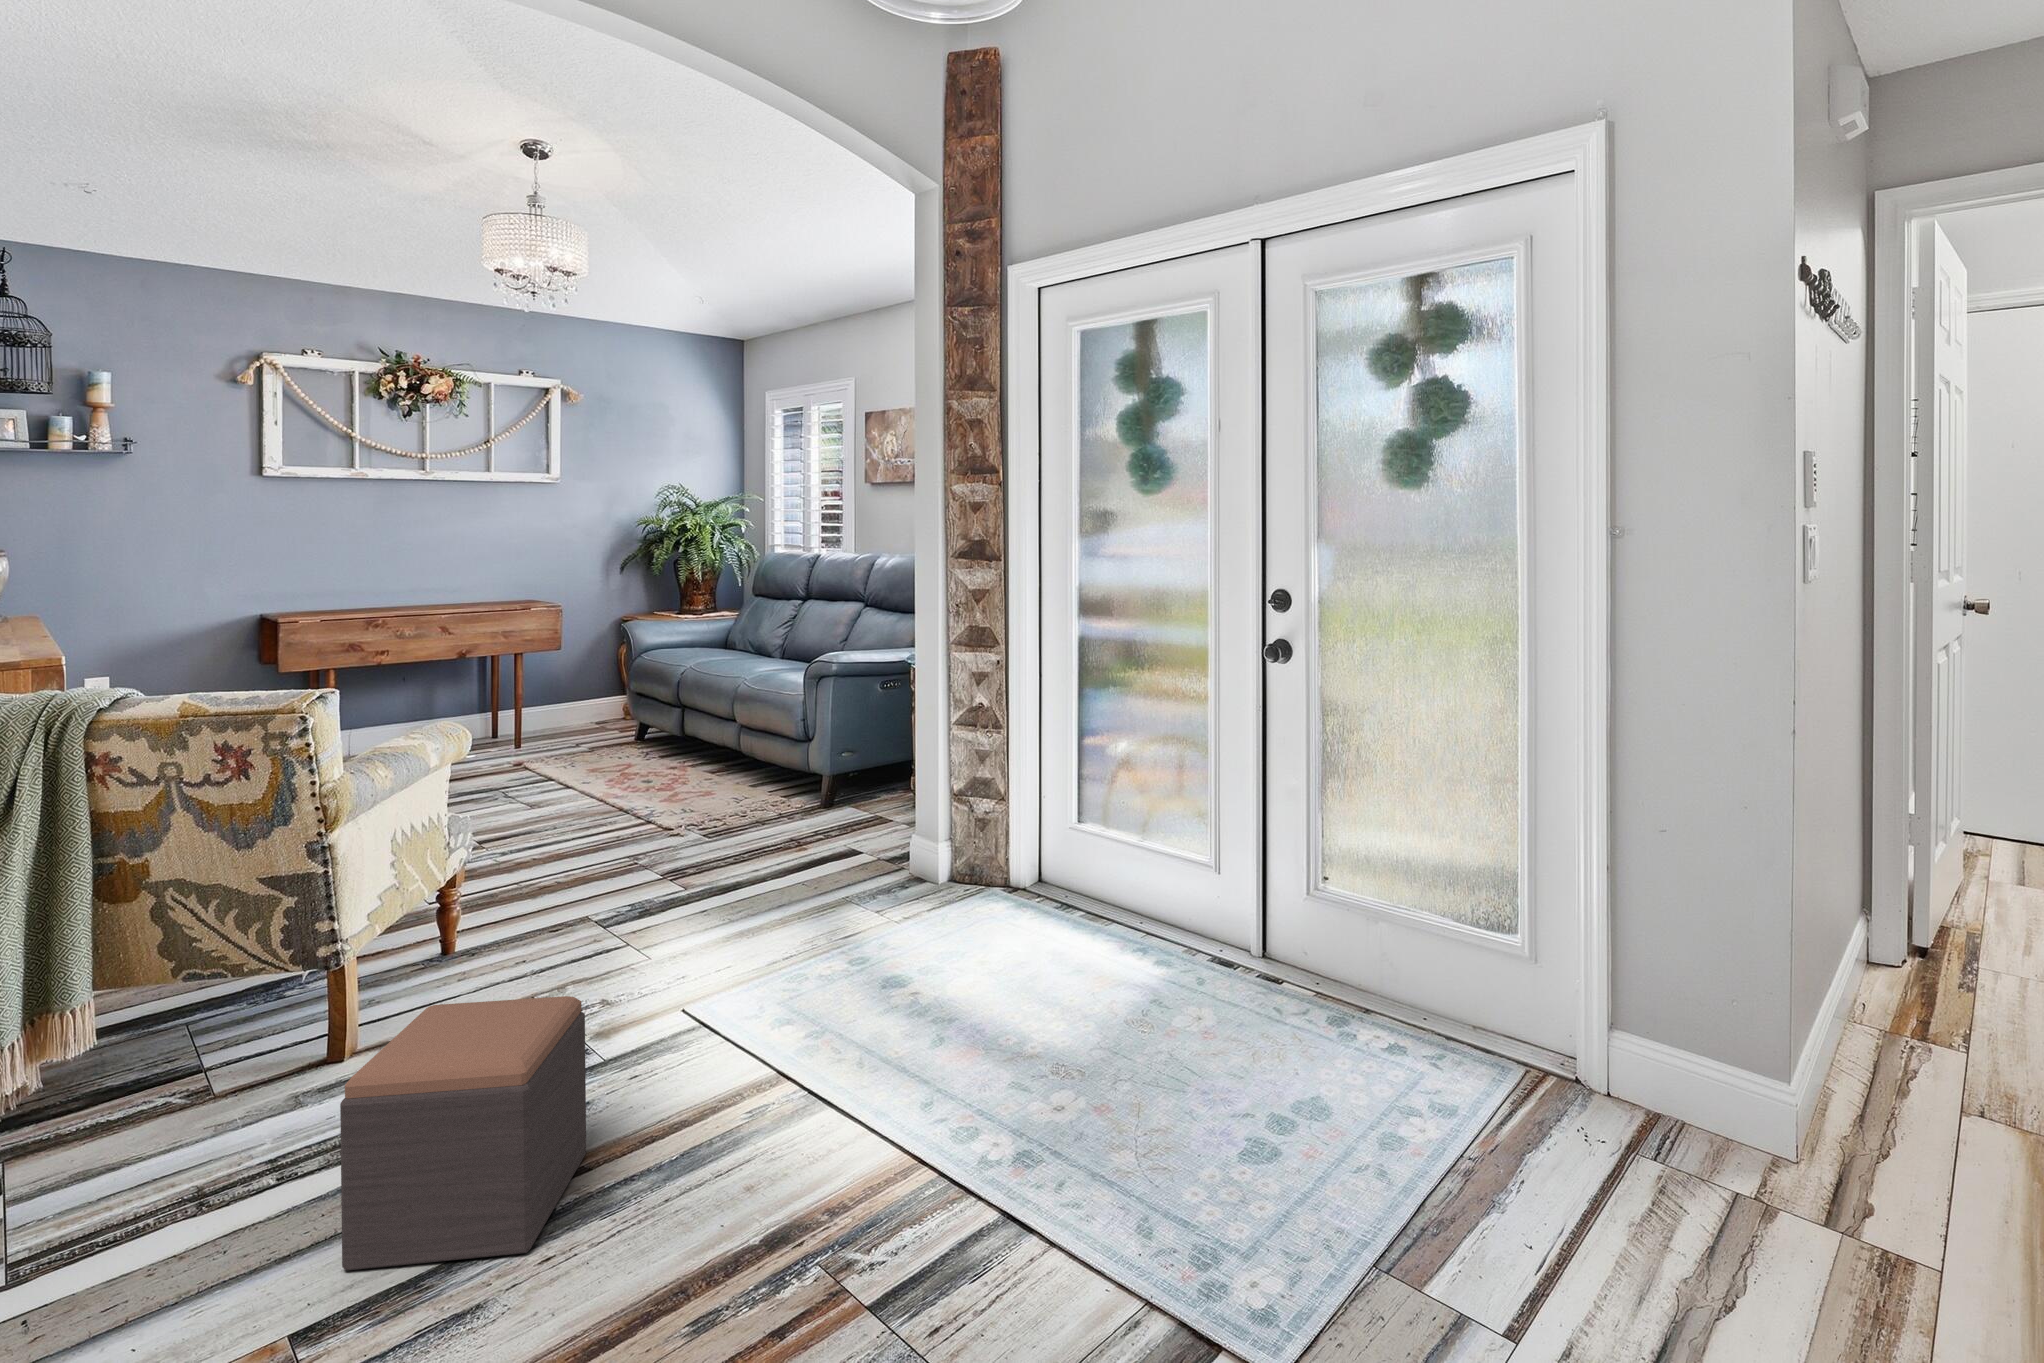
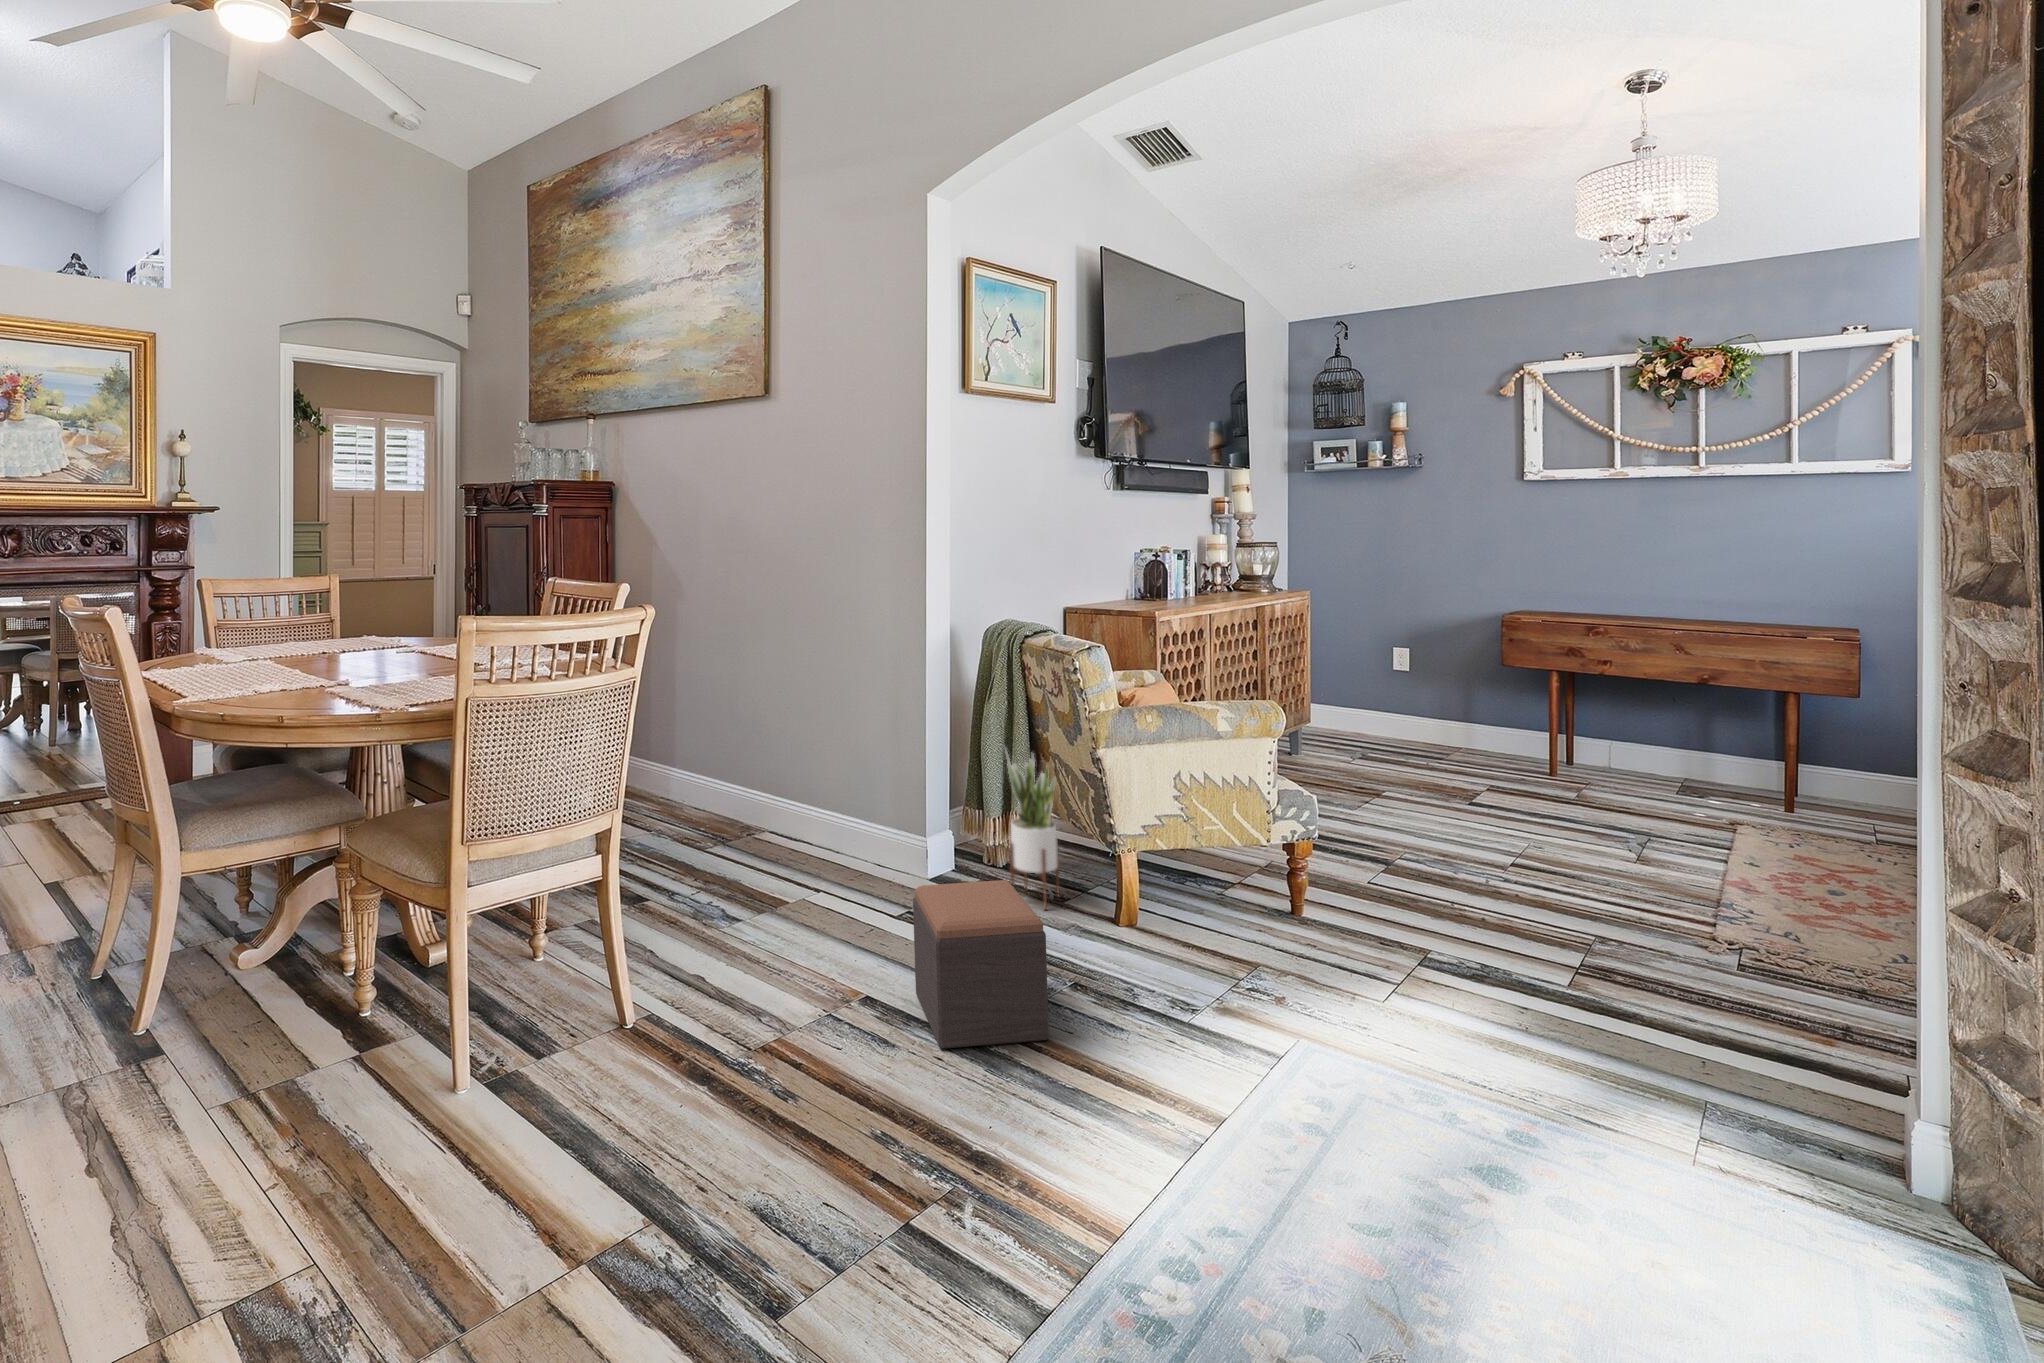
potted plant: none [103,862,252,1139] -> present [1005,752,1060,909]

